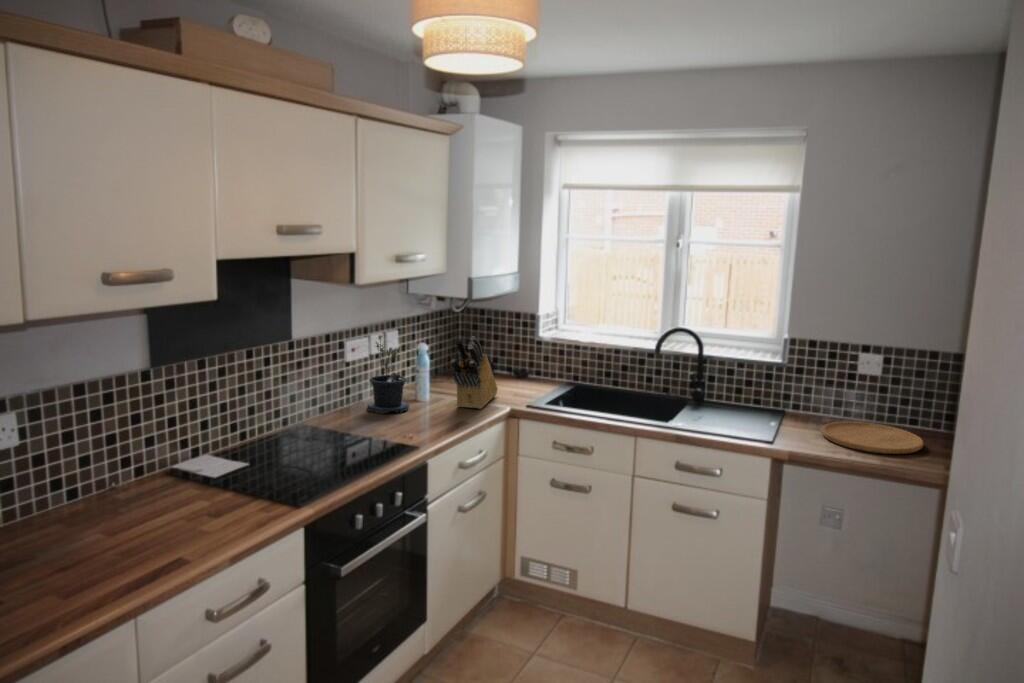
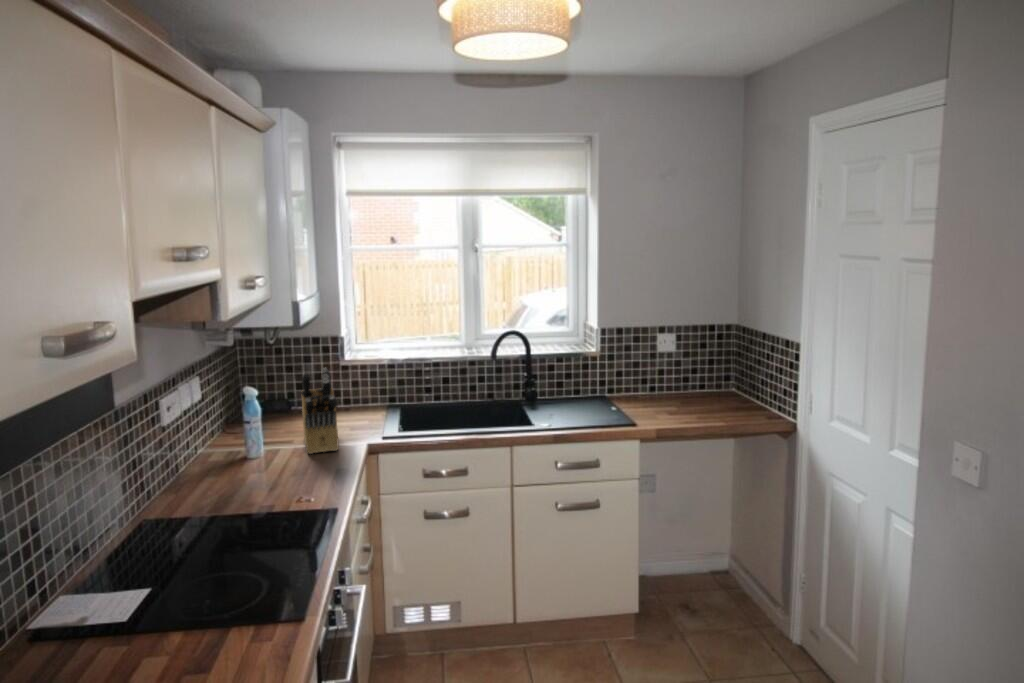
potted plant: present [368,335,409,414] -> none [198,383,256,482]
cutting board: present [821,421,924,454] -> none [651,393,734,417]

